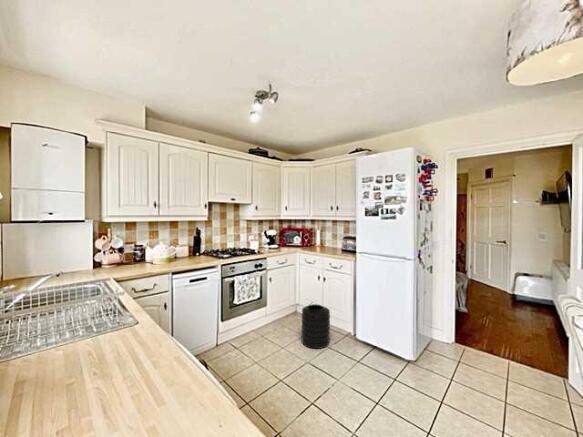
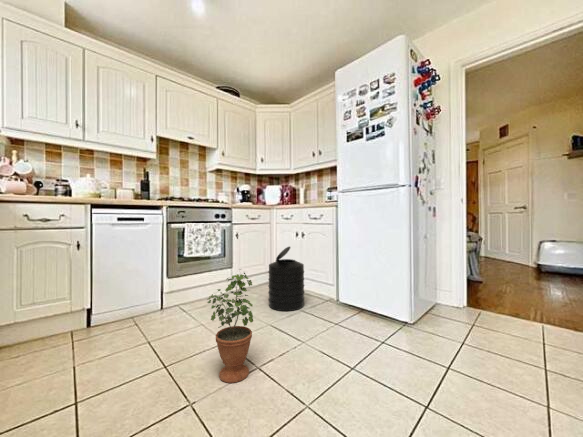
potted plant: none [283,337,314,420] -> present [208,273,253,383]

